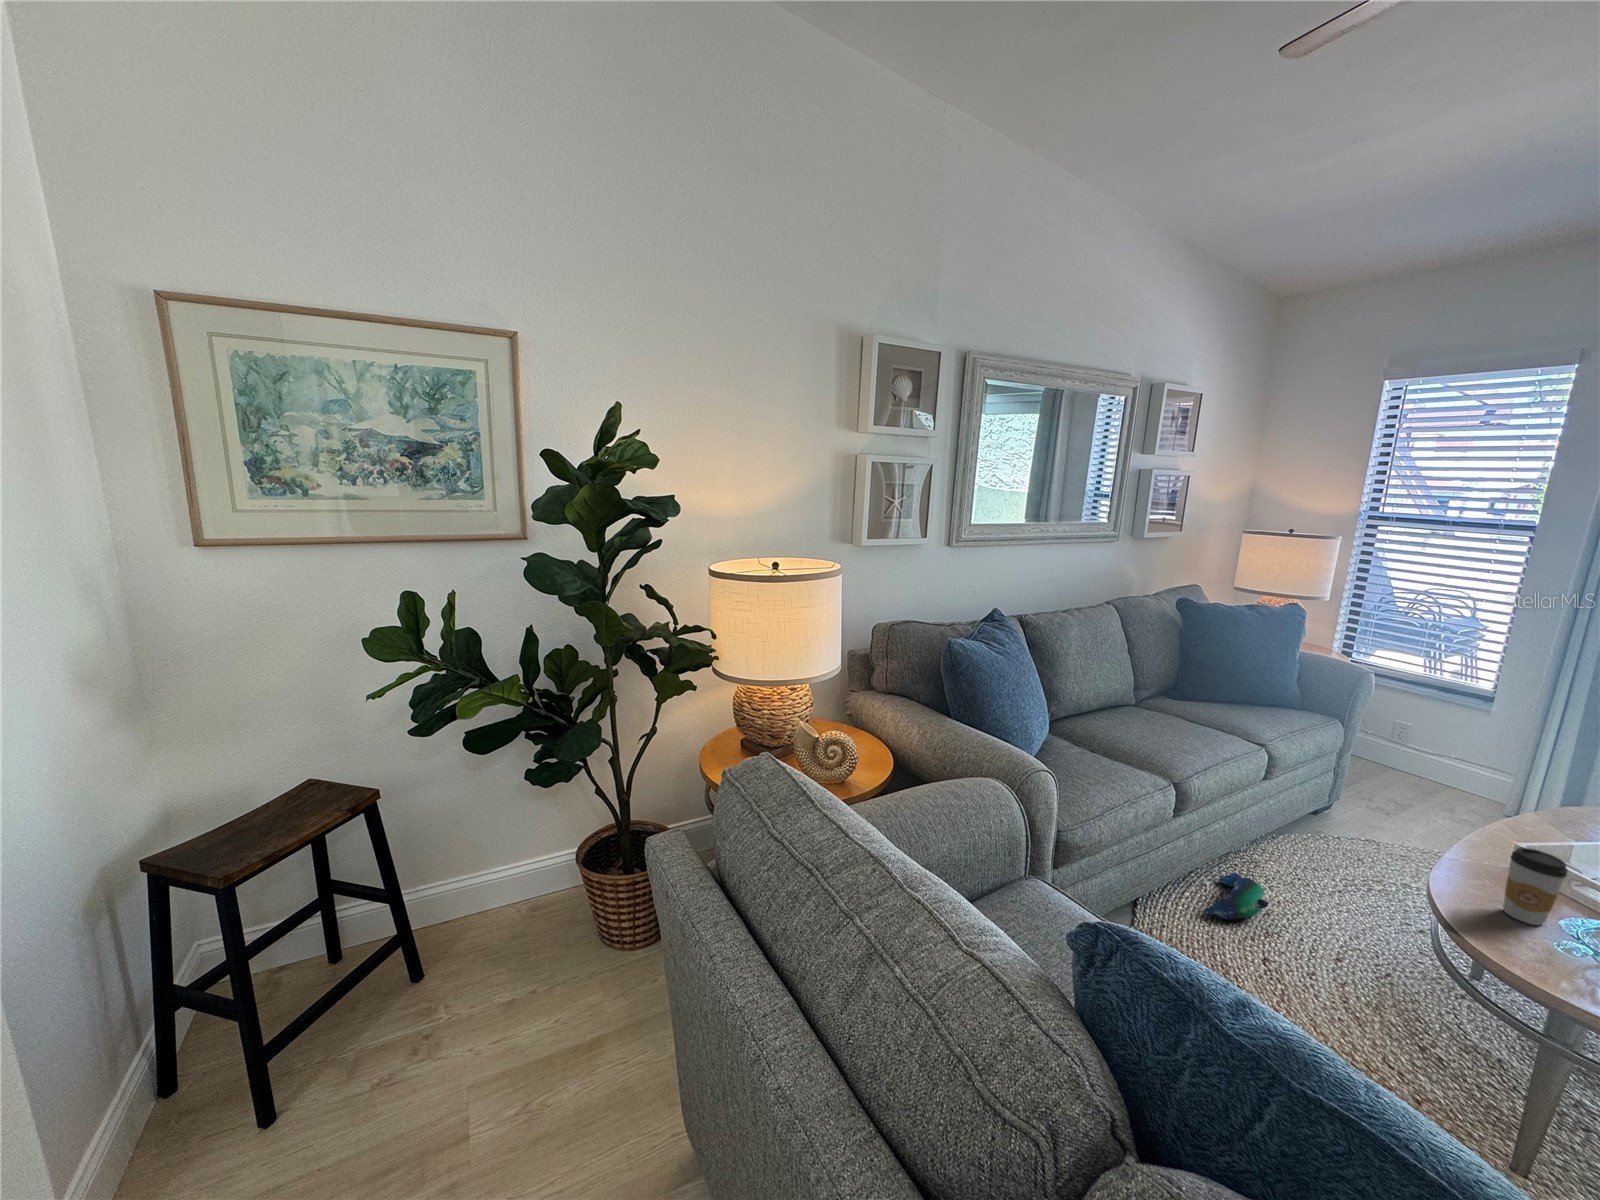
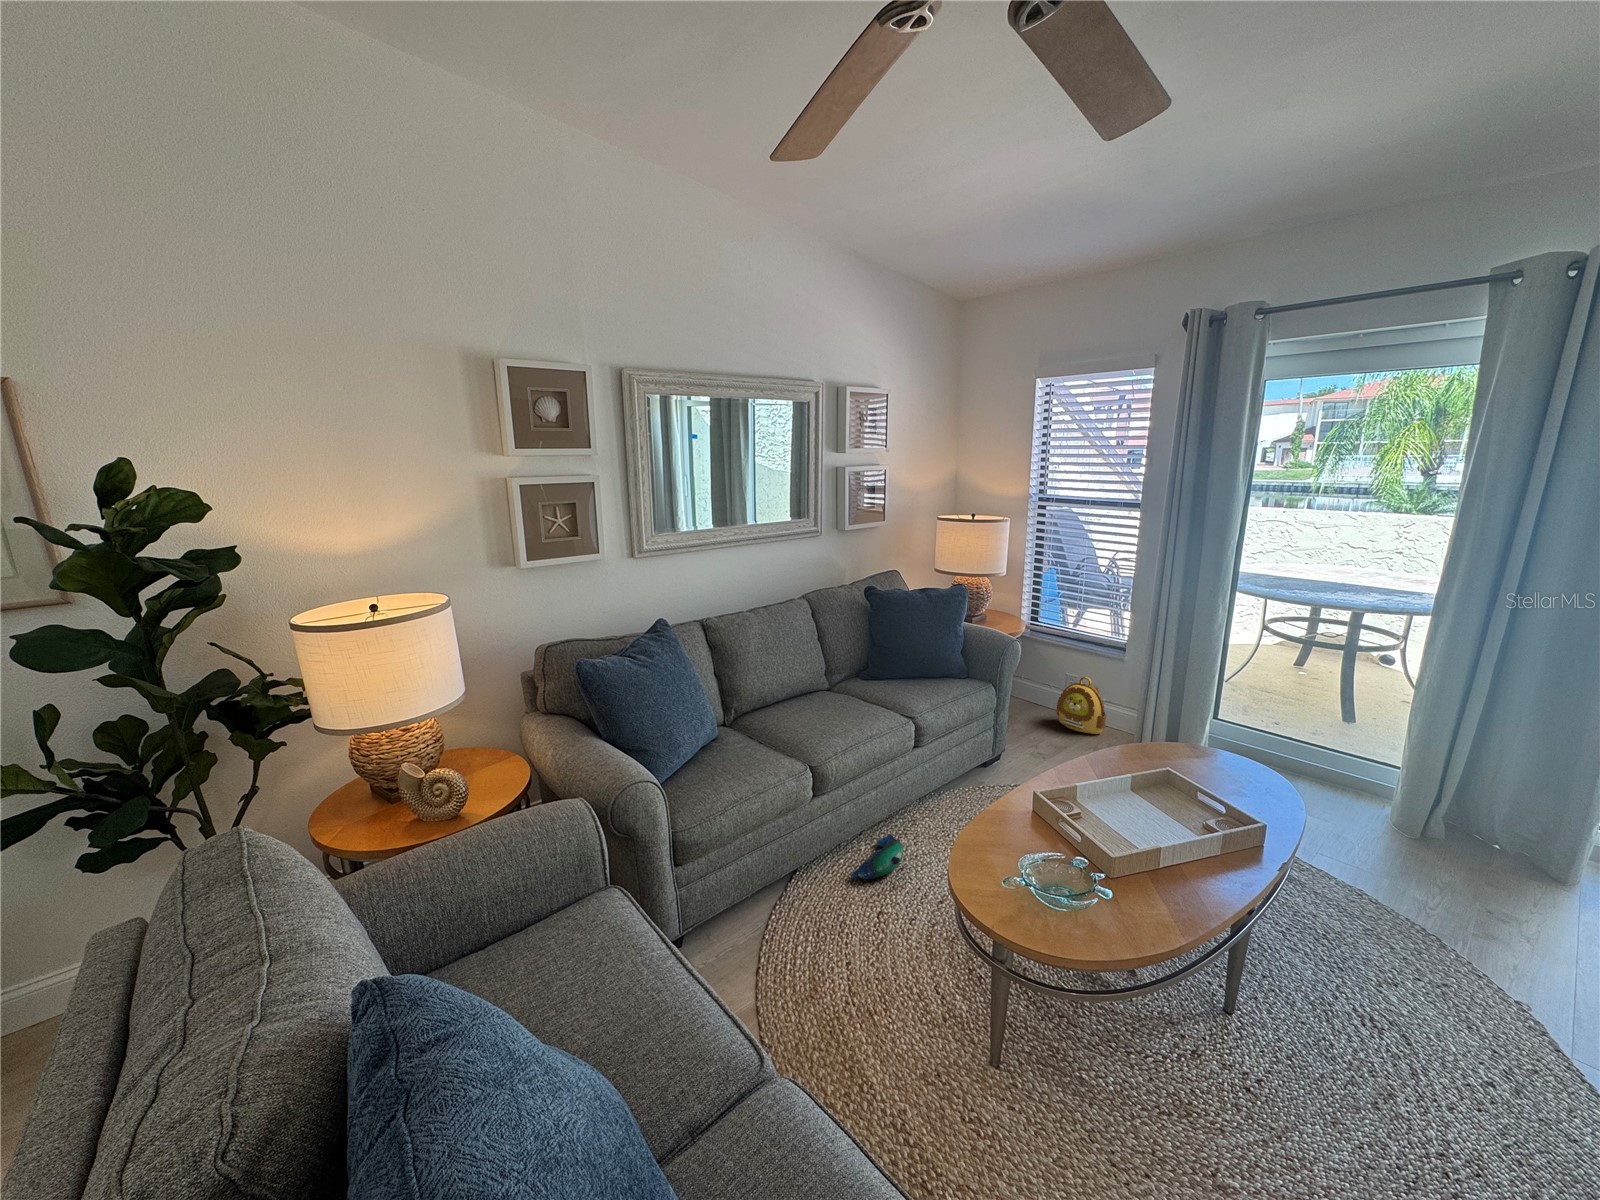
backpack: none [1386,726,1466,796] -> present [1057,677,1106,734]
coffee cup: present [1503,847,1568,925] -> none [1001,793,1033,855]

